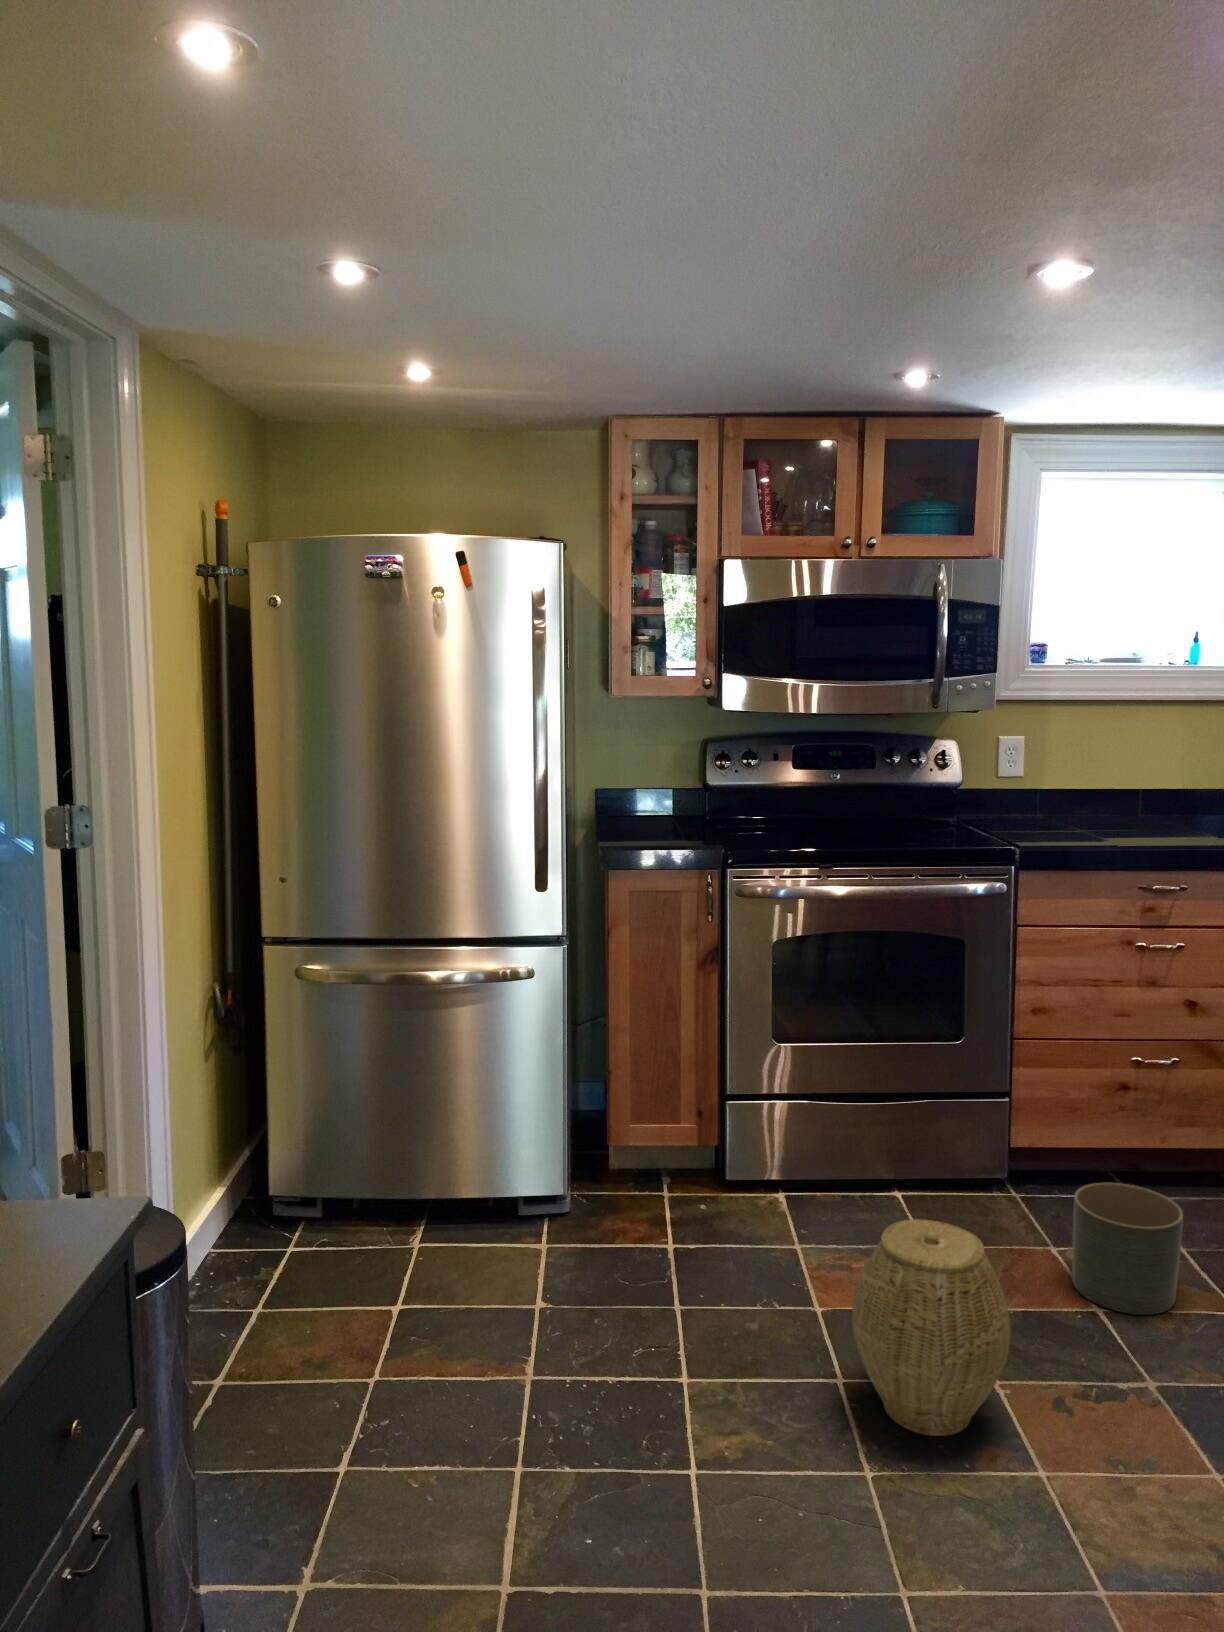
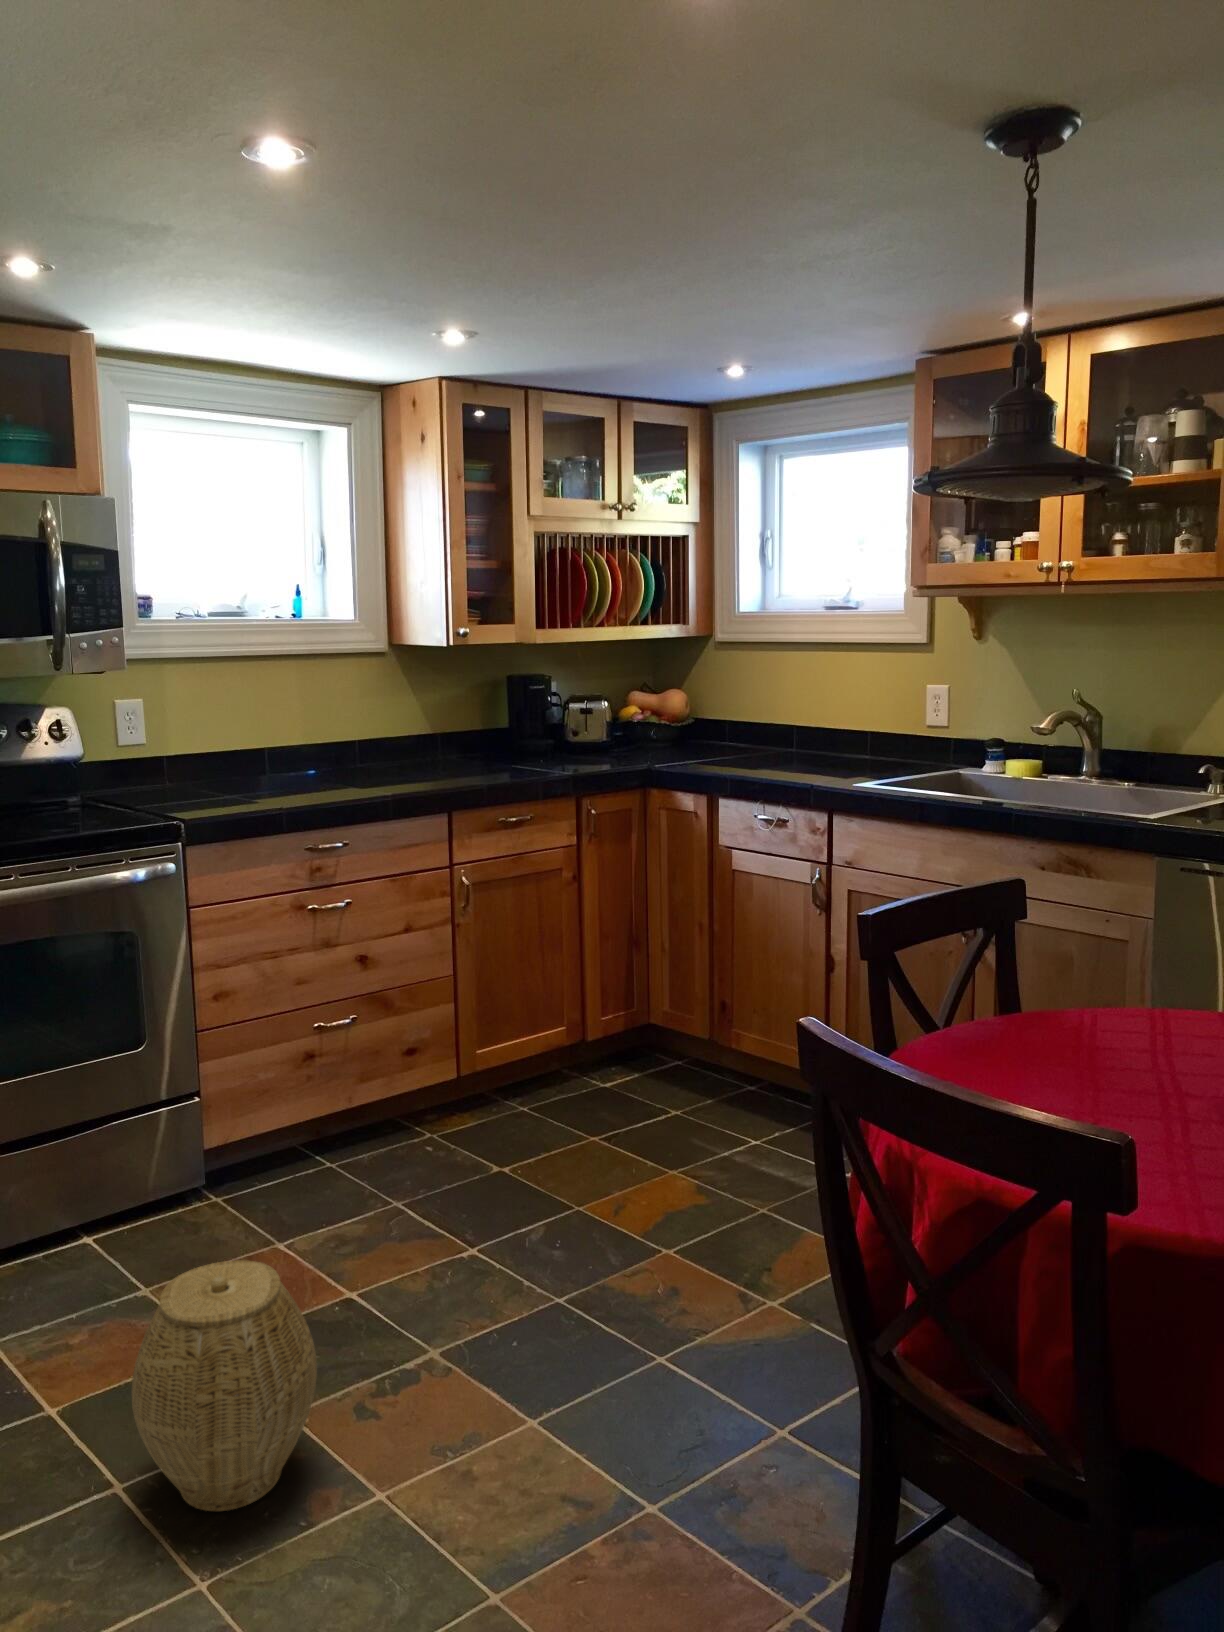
planter: present [1072,1183,1183,1315] -> none [305,1151,409,1283]

